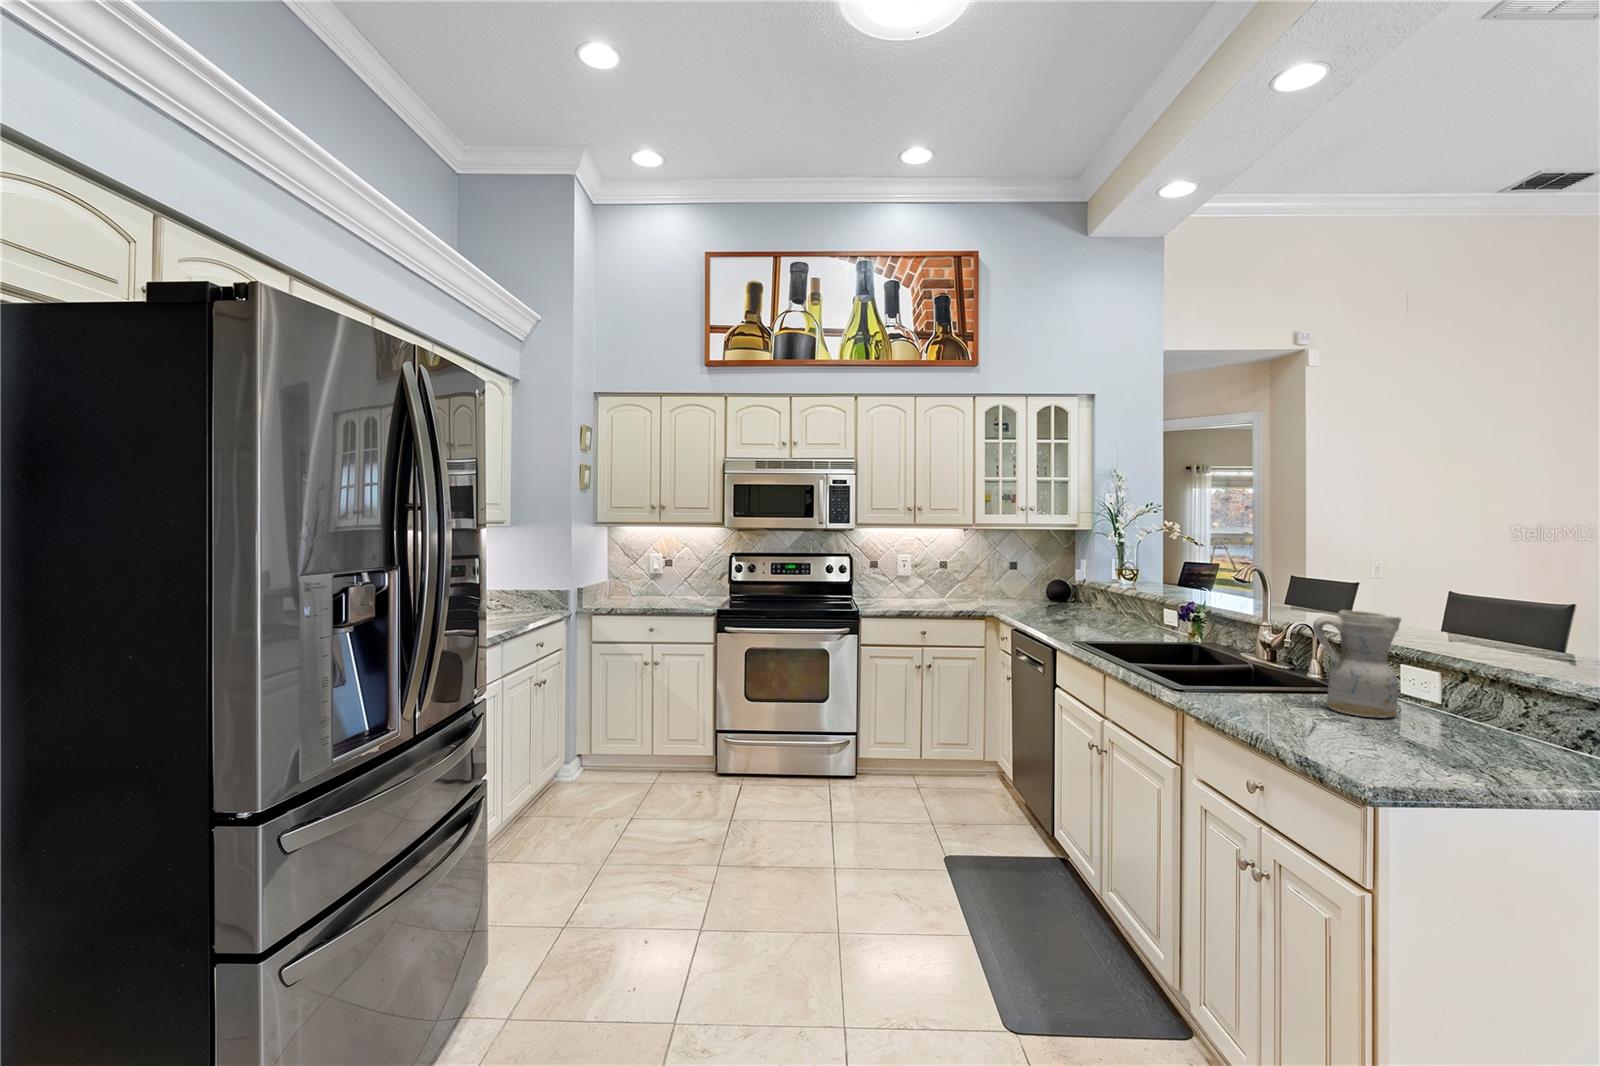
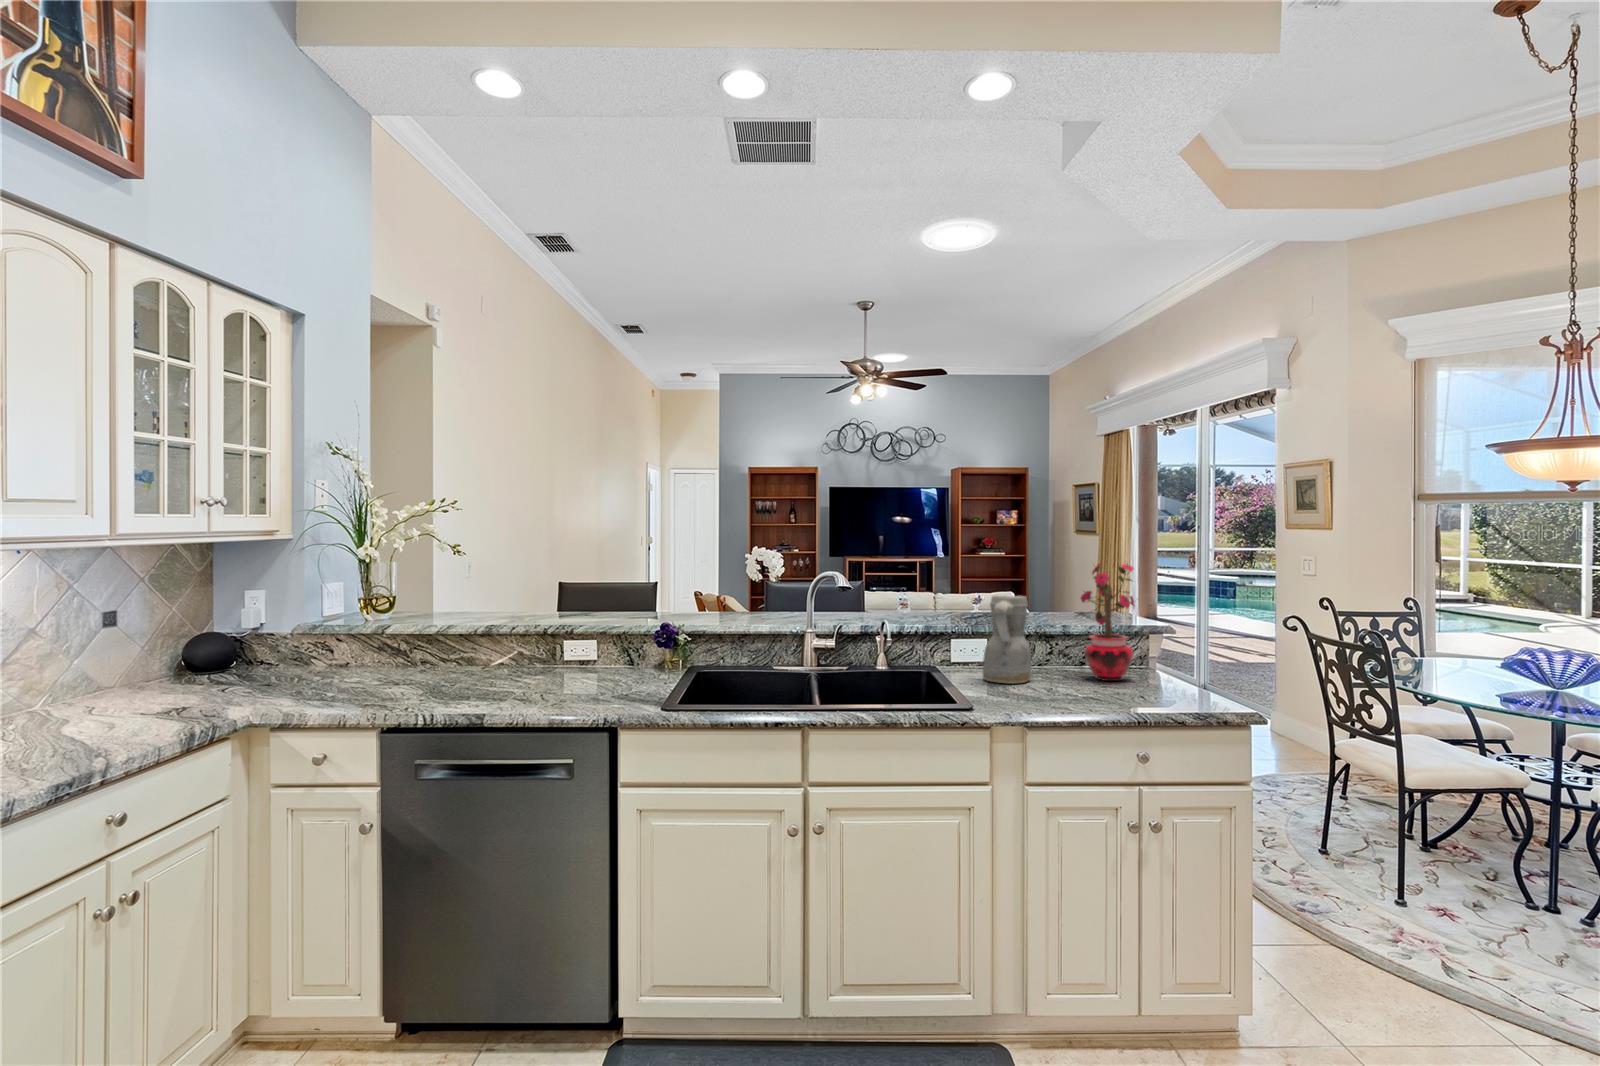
potted plant: none [1415,583,1548,756] -> present [1077,563,1135,681]

